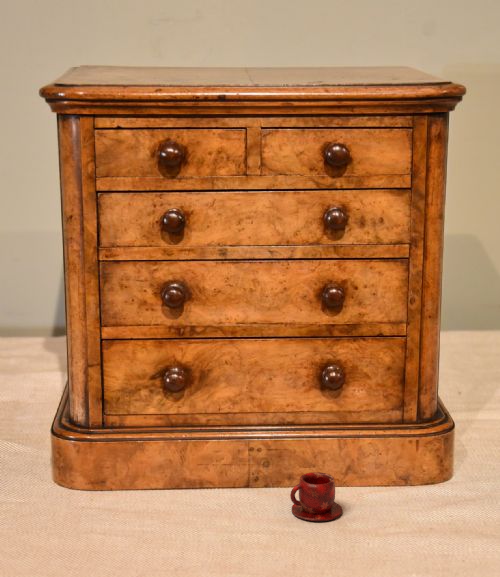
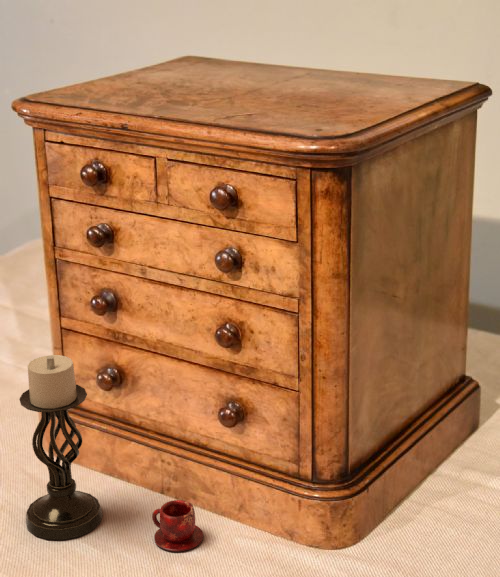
candle holder: none [149,339,234,548] -> present [19,355,103,540]

